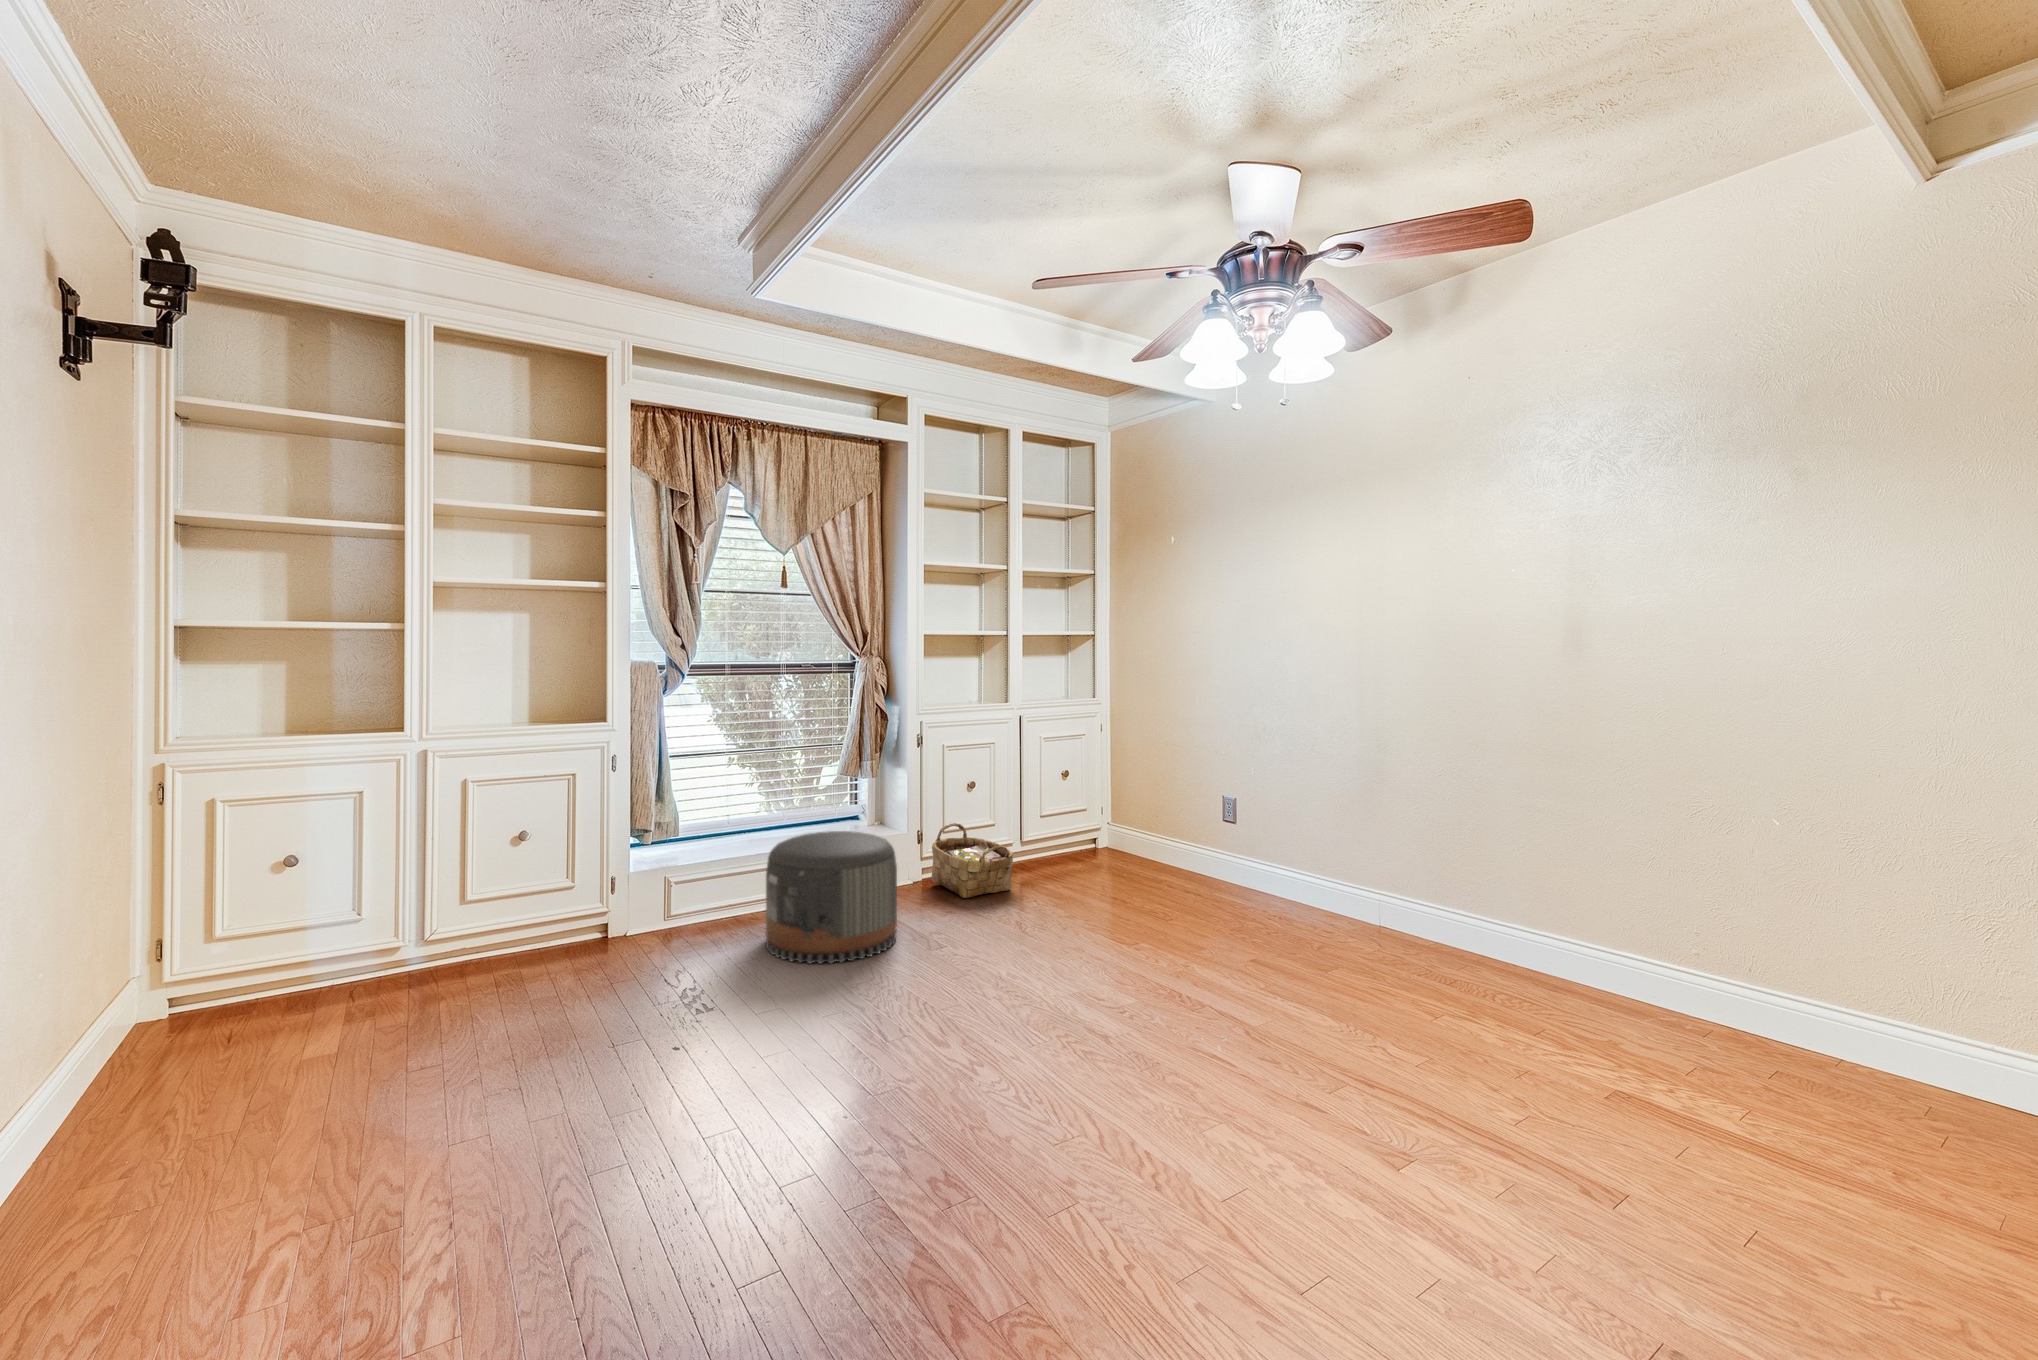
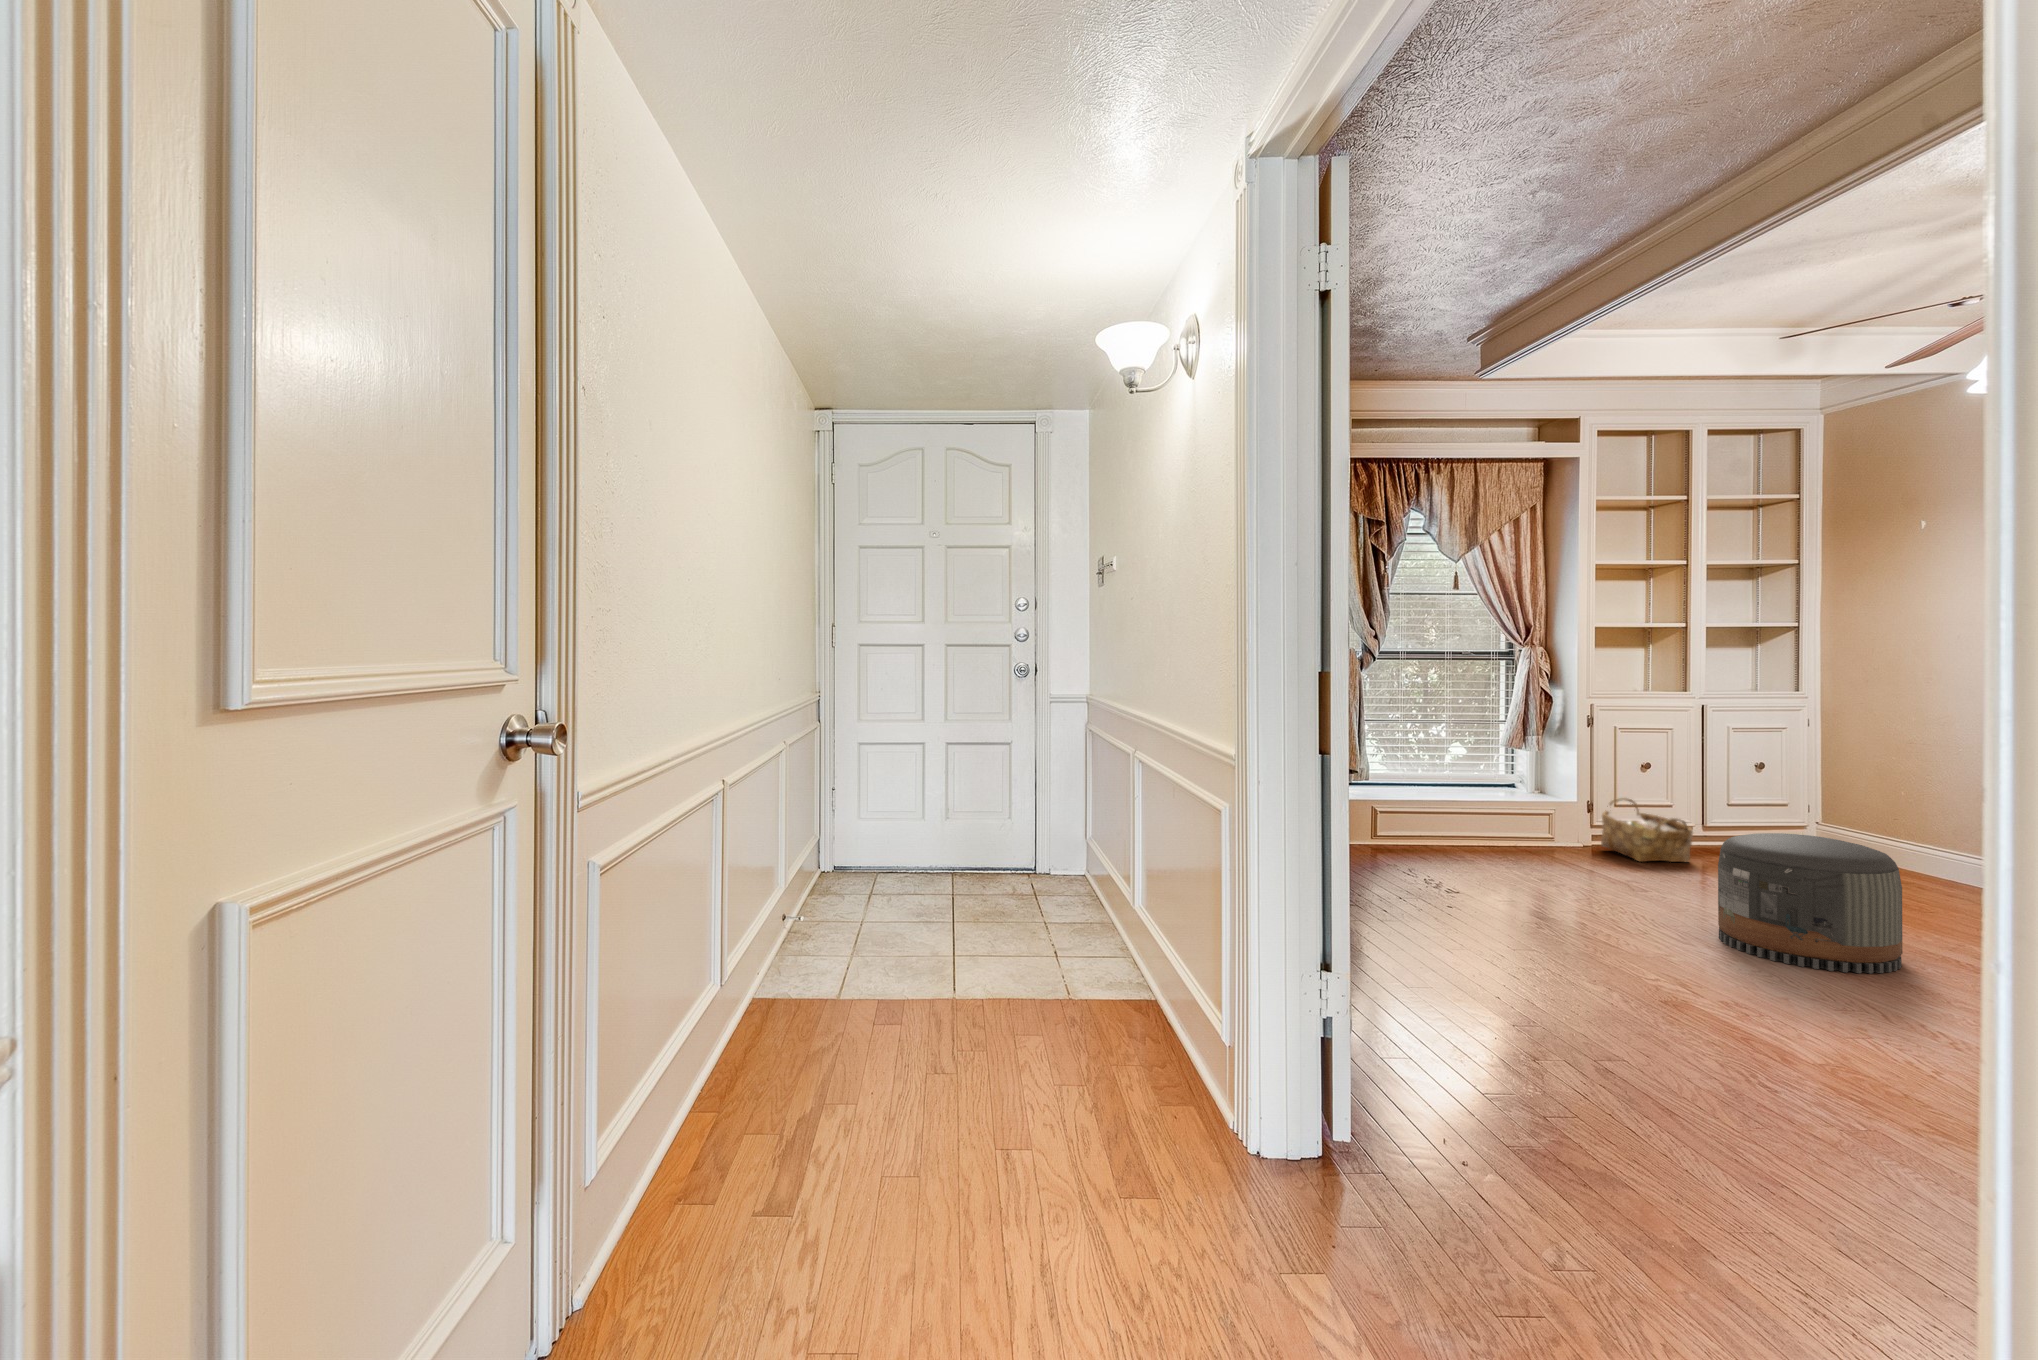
pouf: present [766,831,897,964] -> present [1718,833,1903,973]

